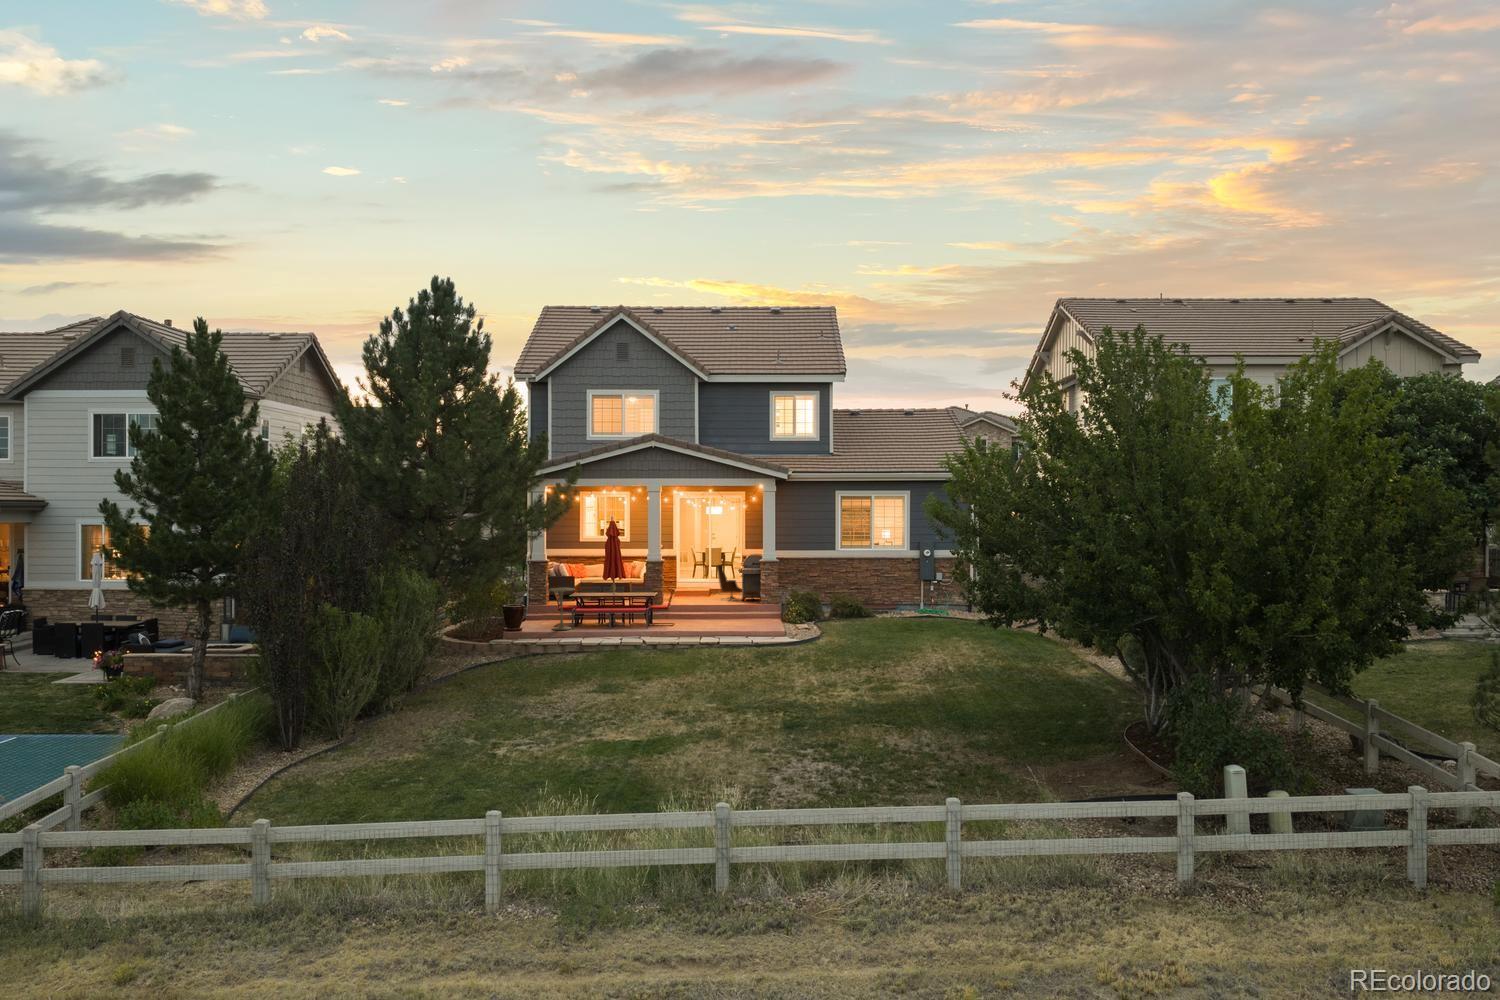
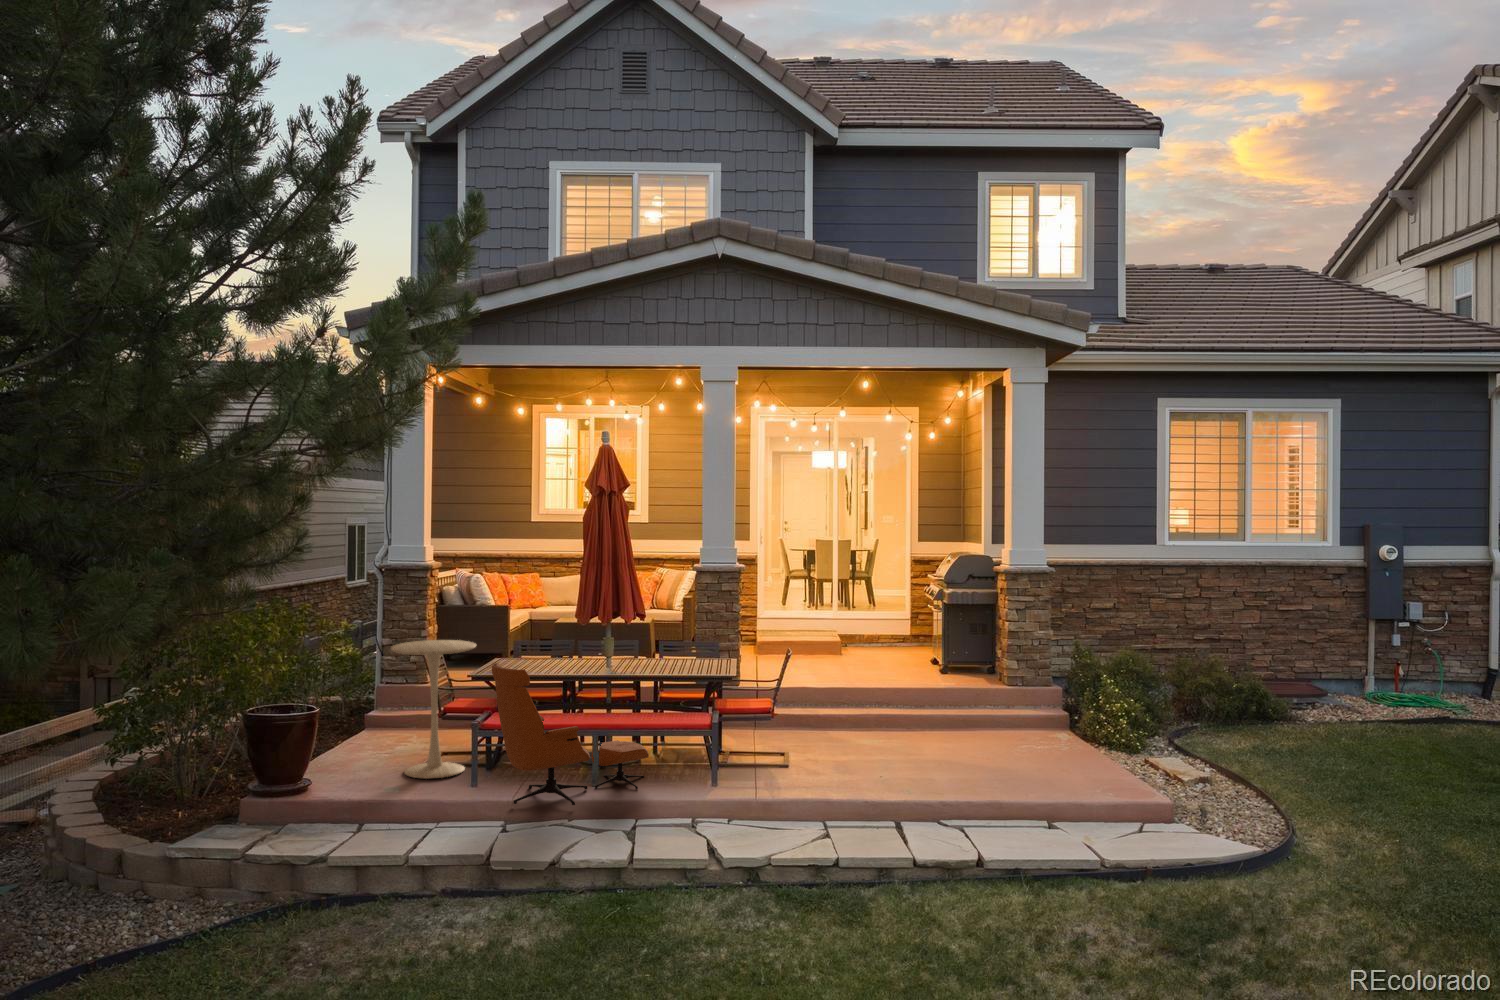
lounge chair: present [717,565,759,600] -> present [492,663,649,805]

